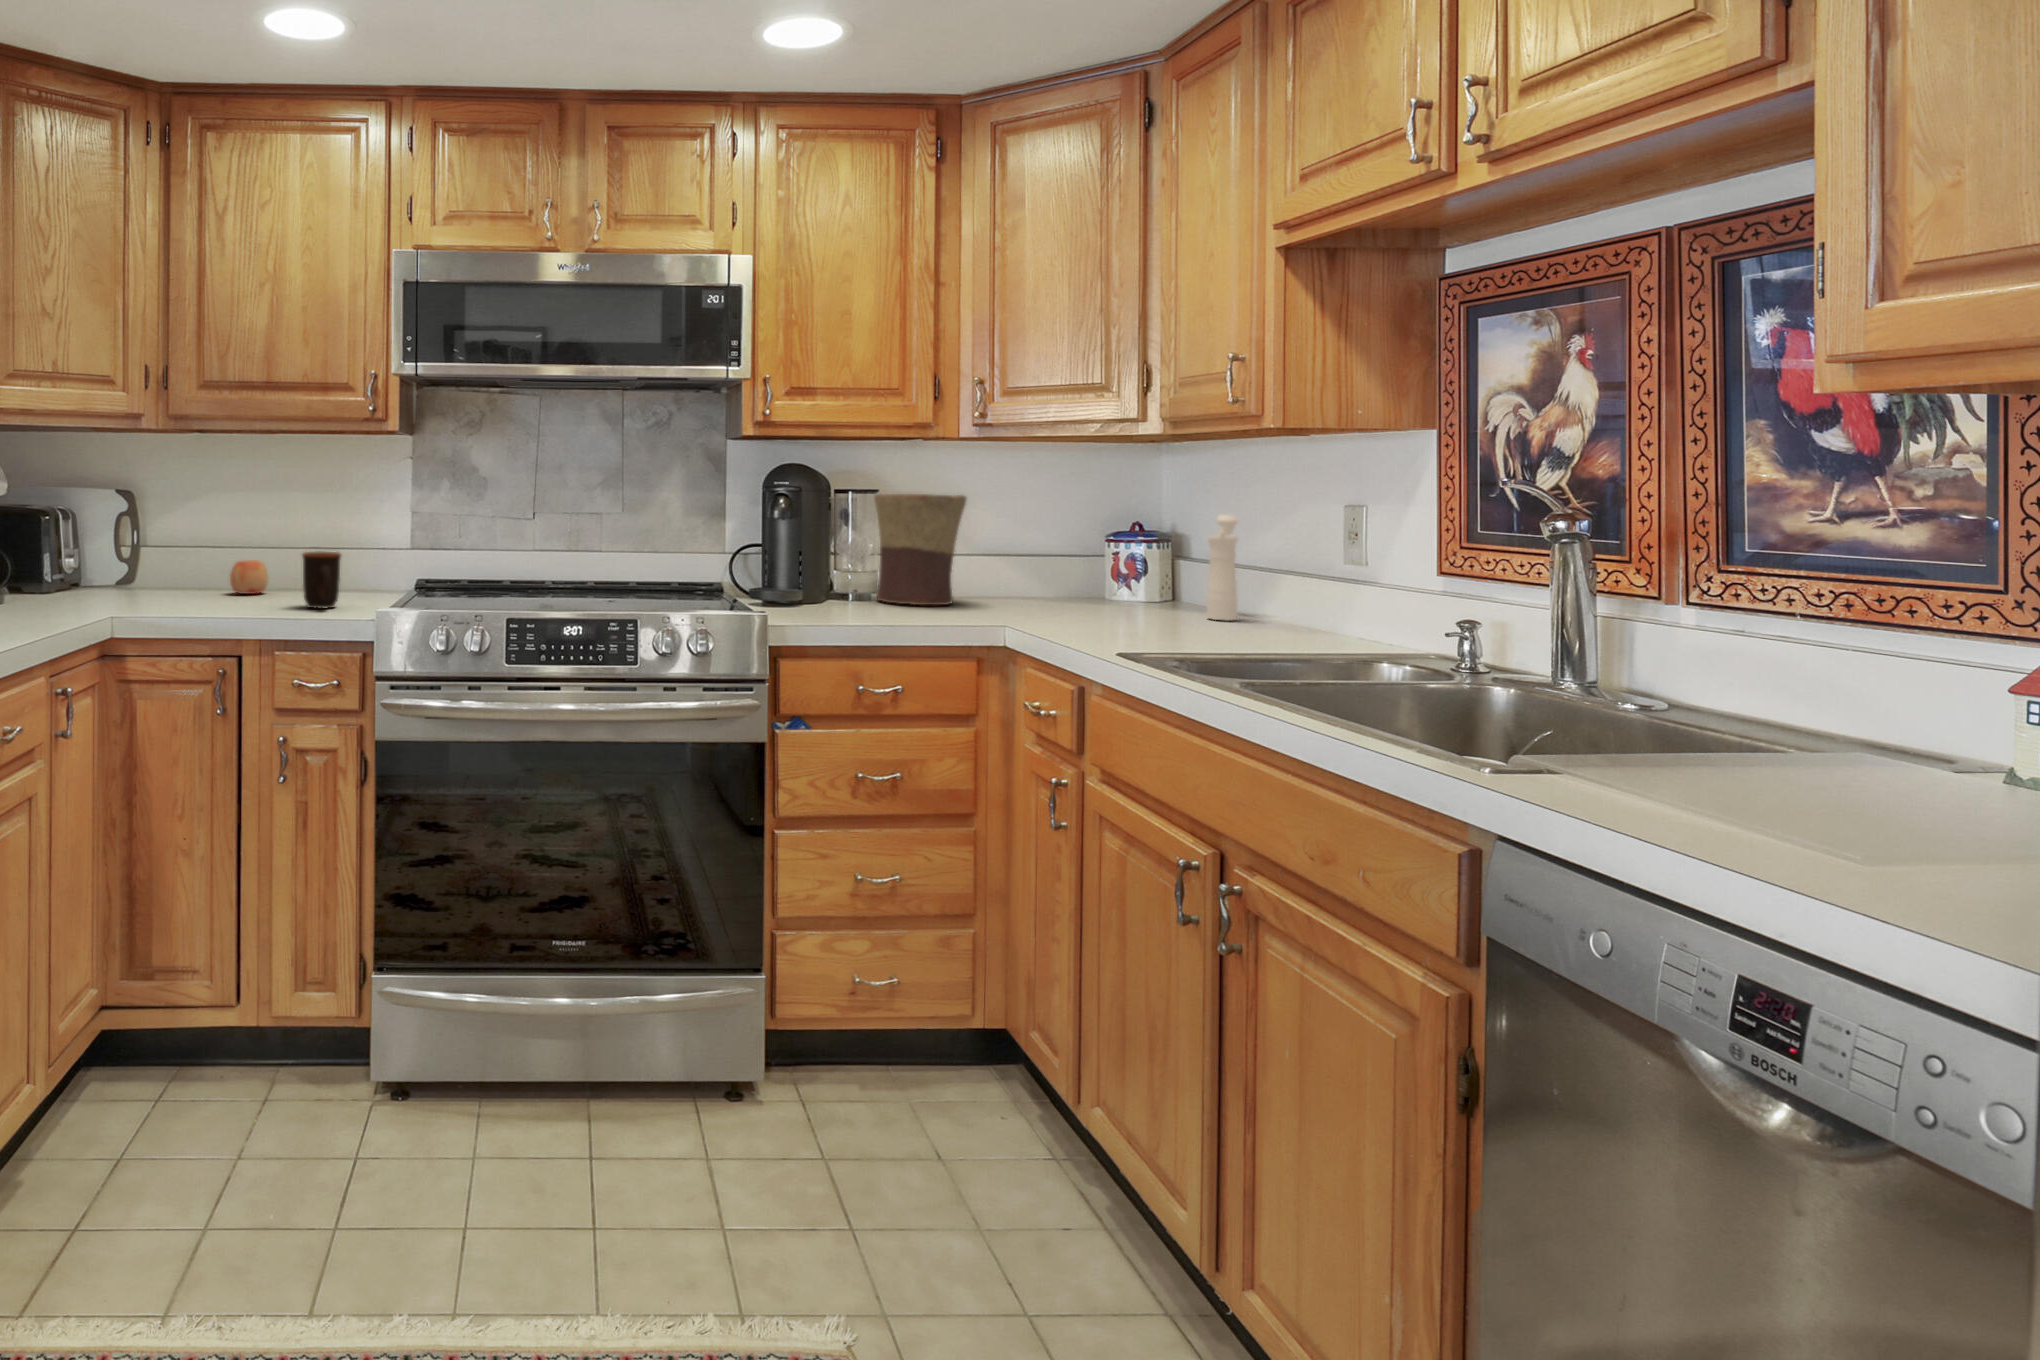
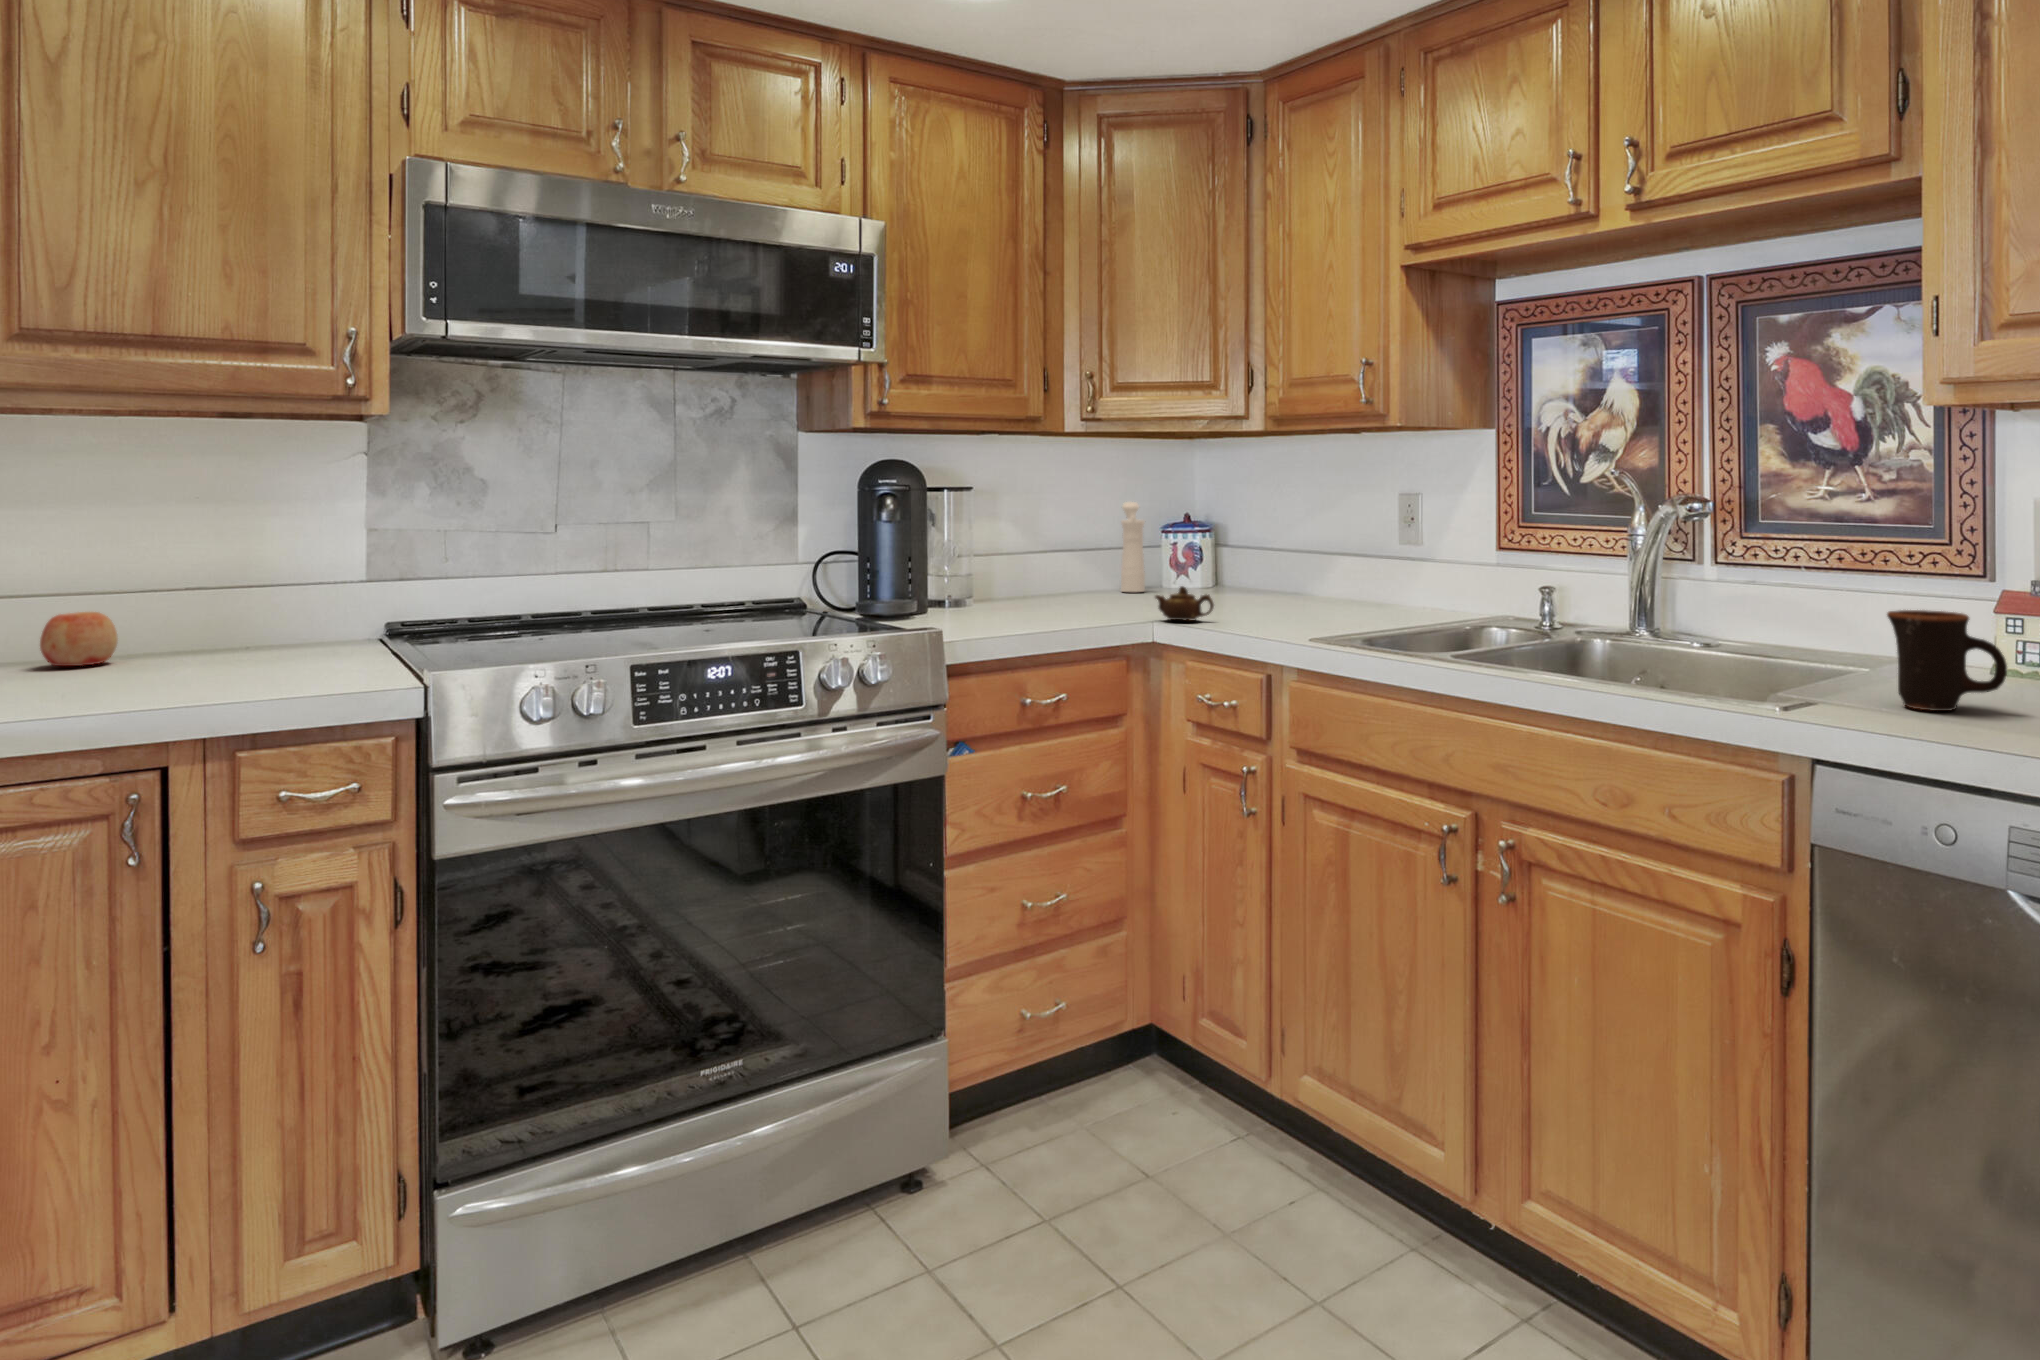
flower pot: present [874,494,966,605] -> none [986,492,1083,609]
pepper mill: present [1207,515,1238,620] -> present [1121,502,1145,592]
mug: present [302,552,341,609] -> present [1887,610,2007,711]
teapot: none [1002,591,1062,627] -> present [1155,586,1214,621]

